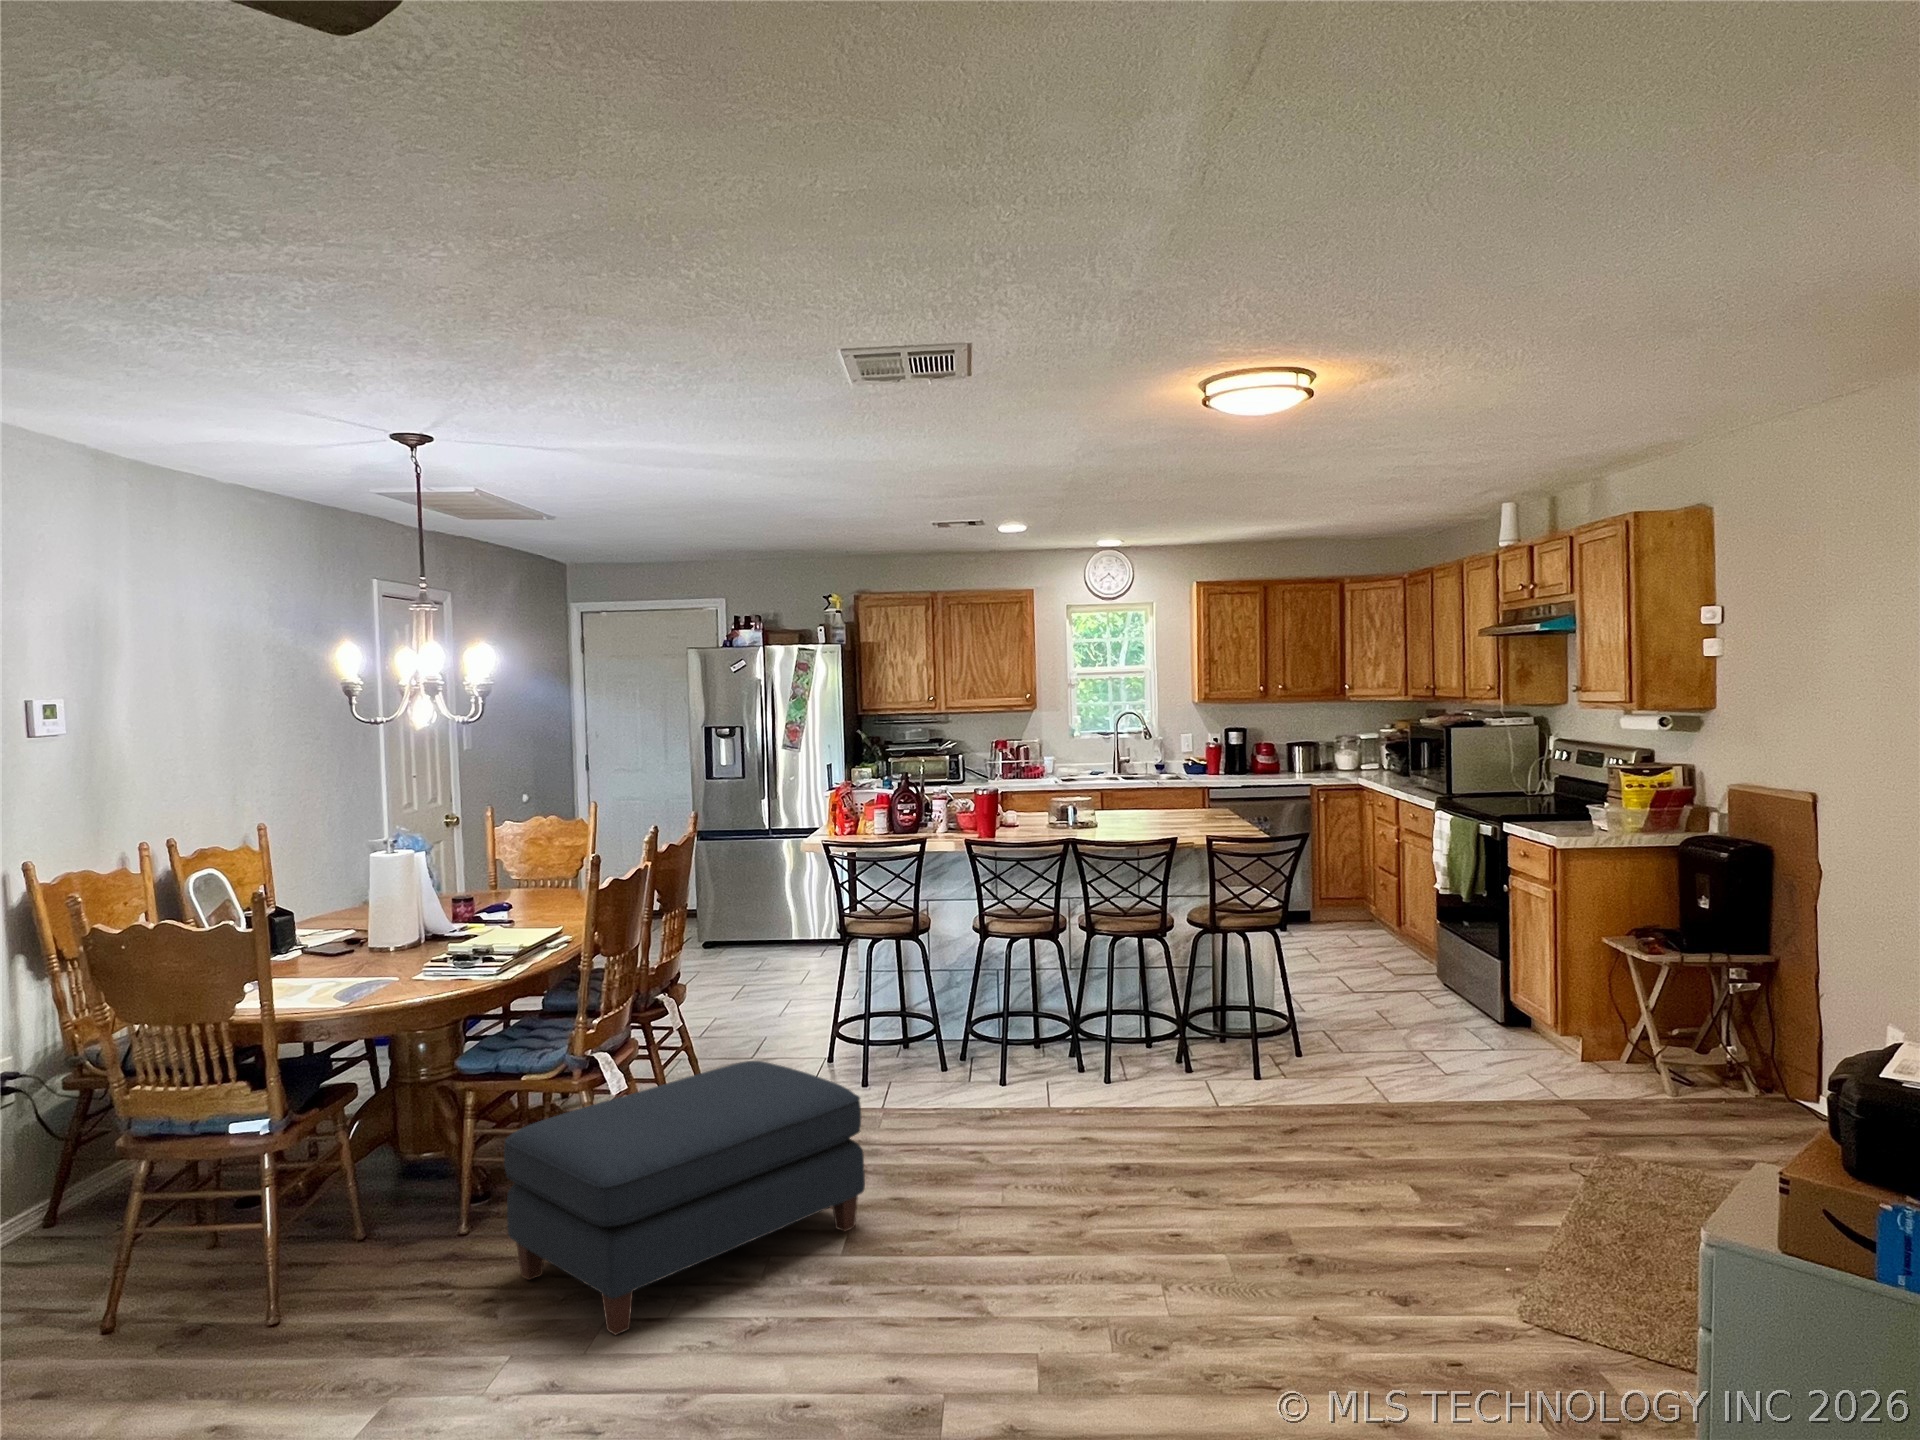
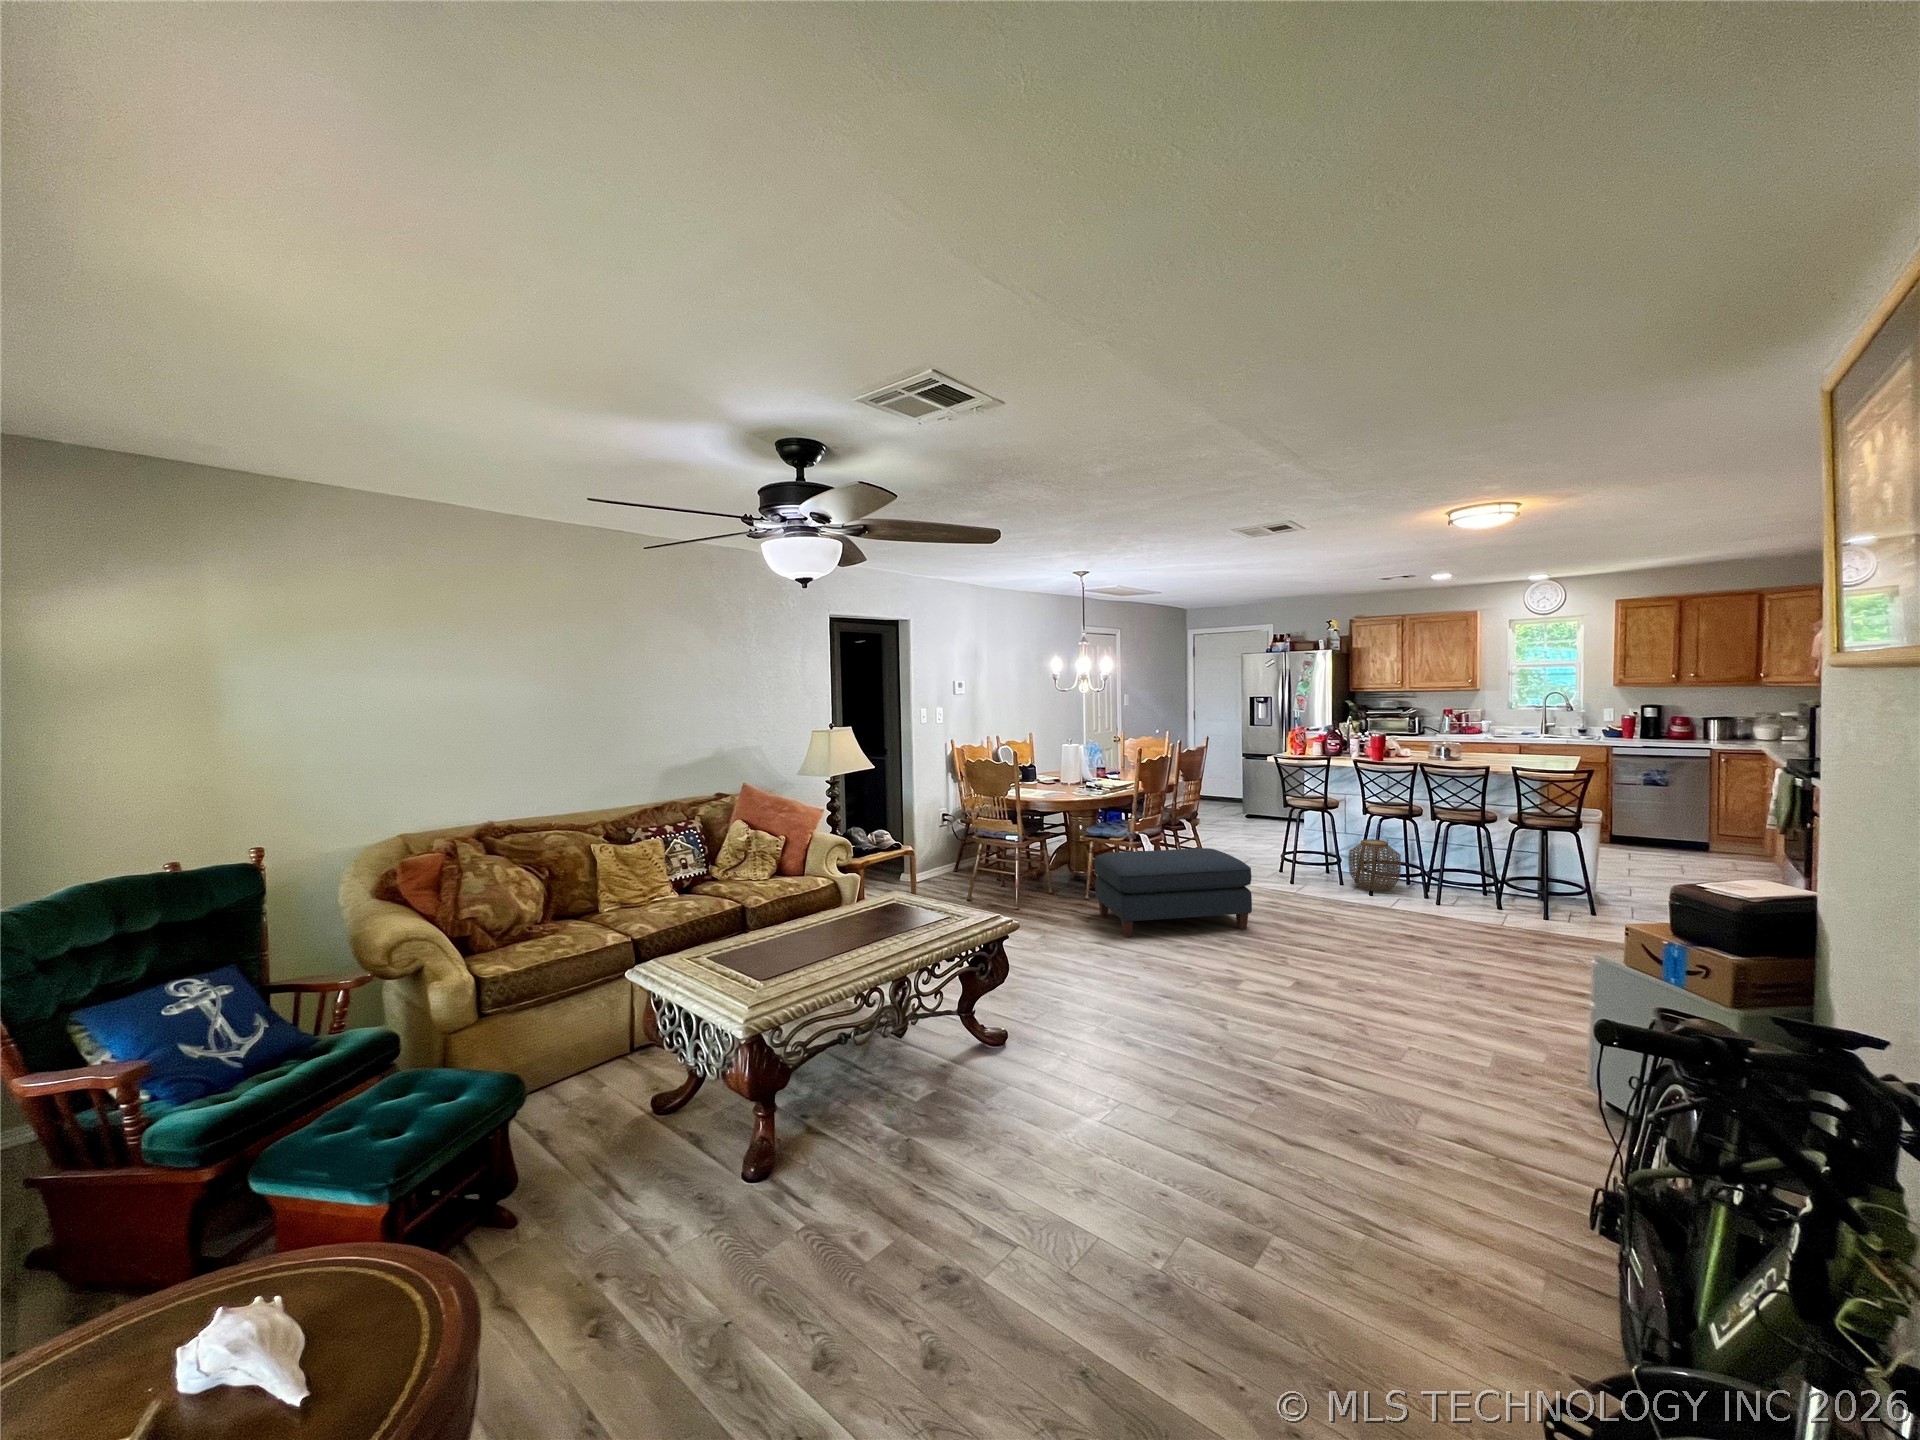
woven basket: none [956,981,1038,1077] -> present [1349,839,1401,892]

